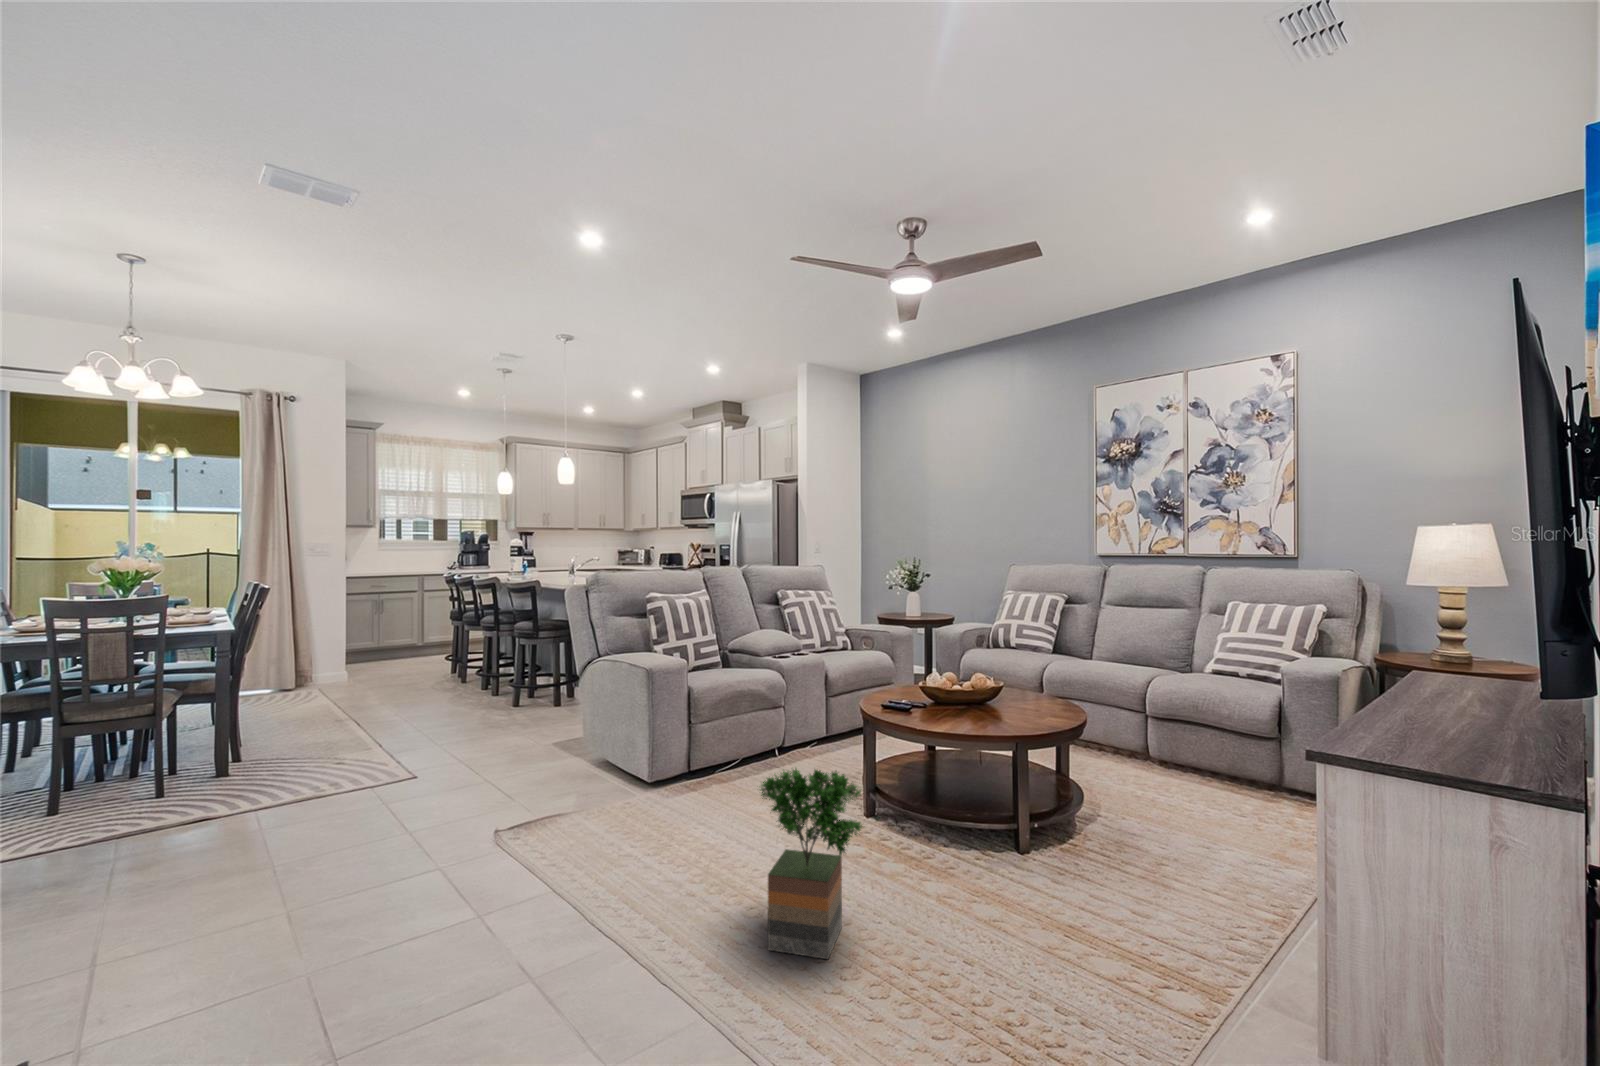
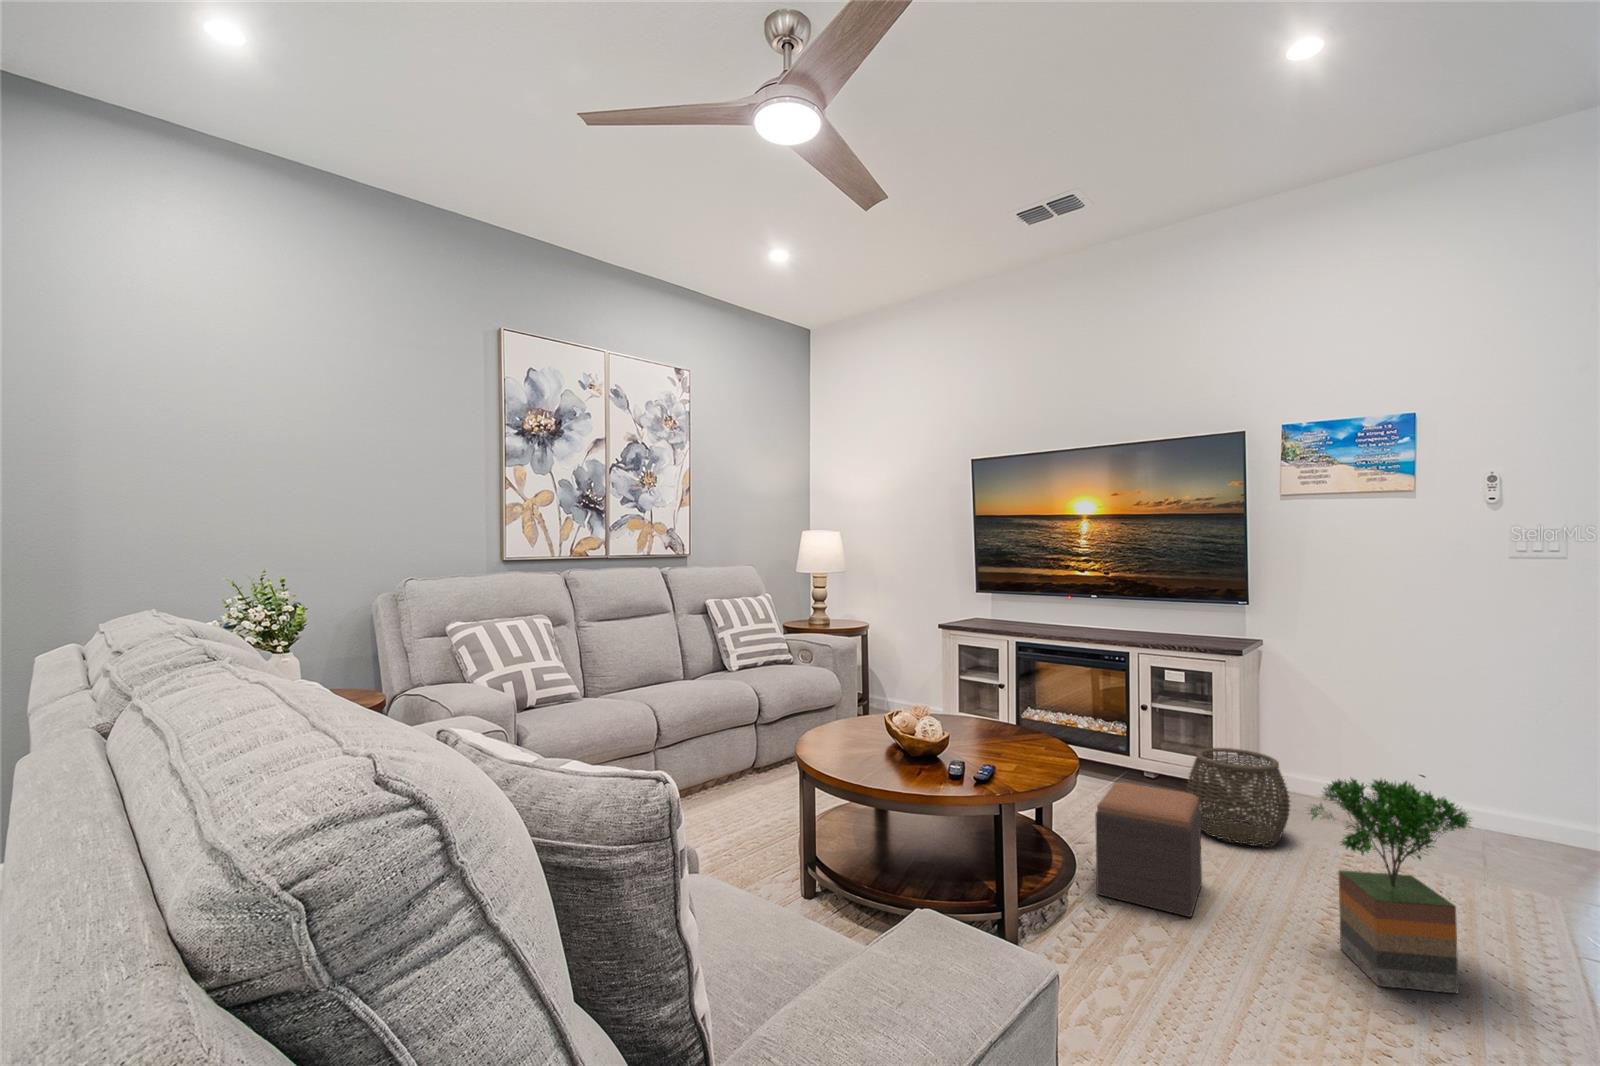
footstool: none [893,775,999,902] -> present [1095,782,1202,917]
woven basket: none [1081,847,1226,1010] -> present [1187,748,1290,846]

